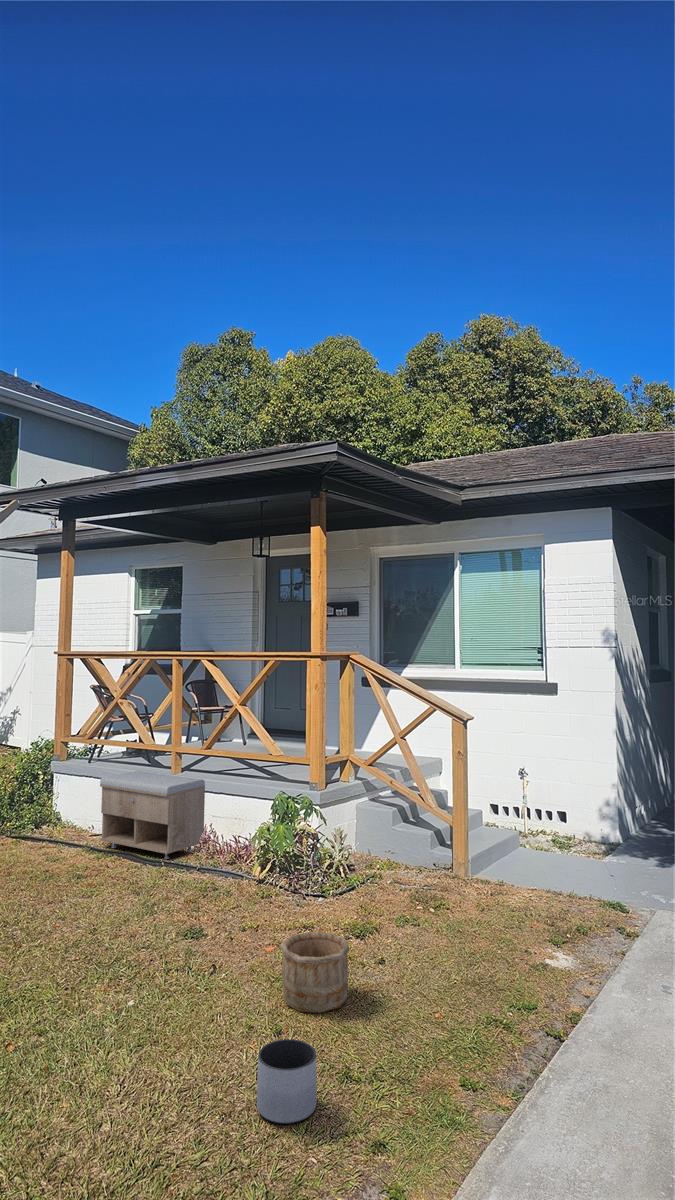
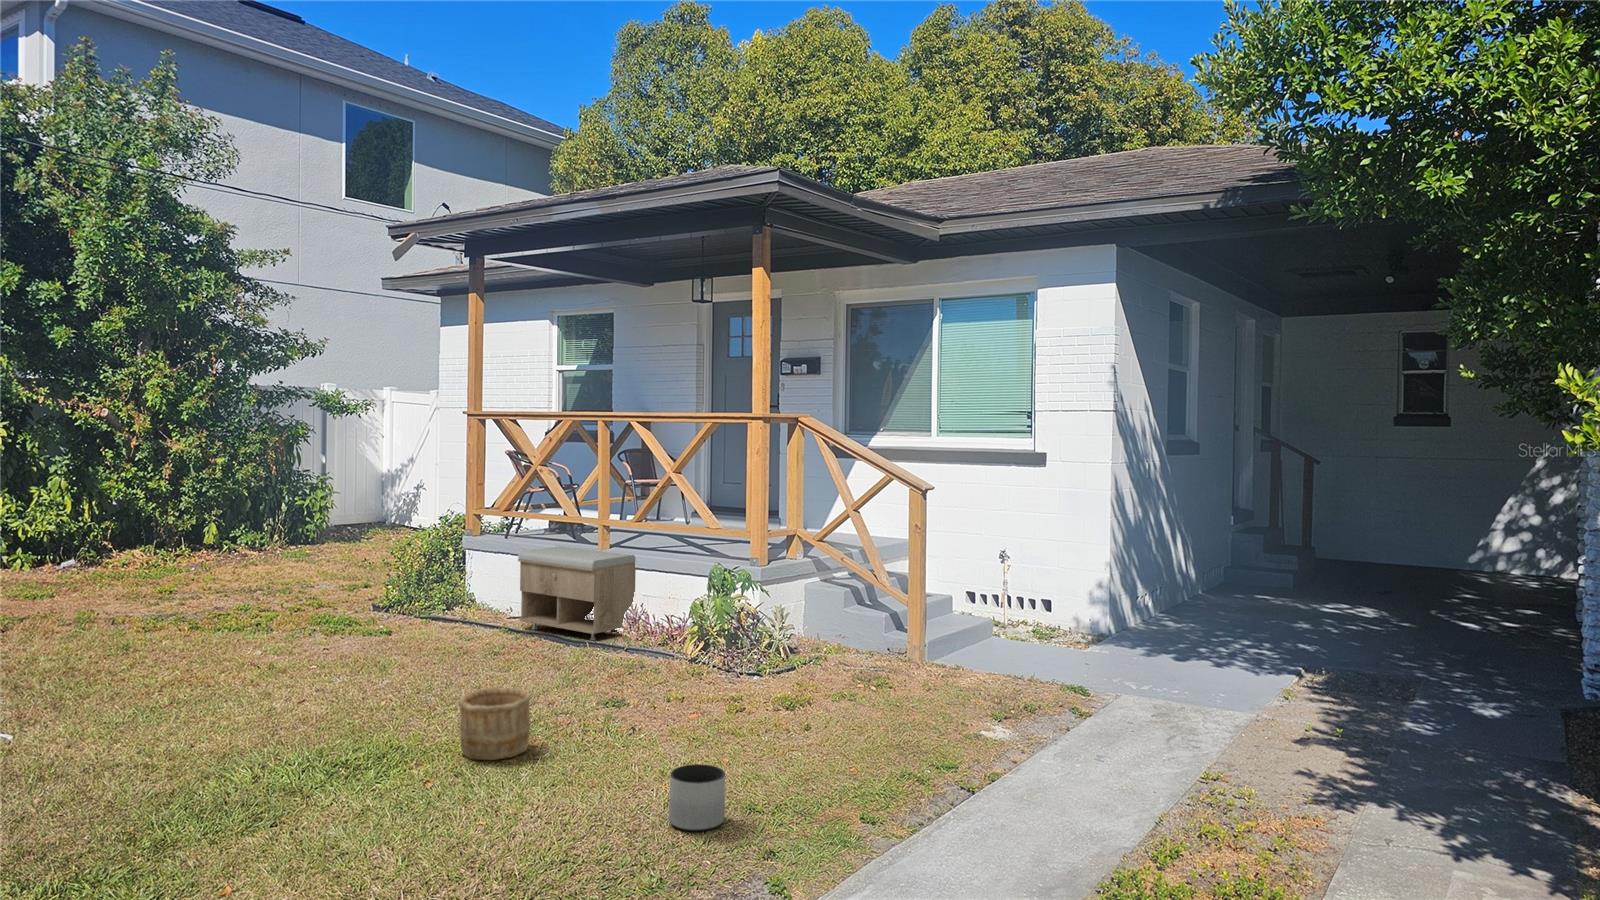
wooden bucket: present [280,932,350,1013] -> present [458,687,531,760]

